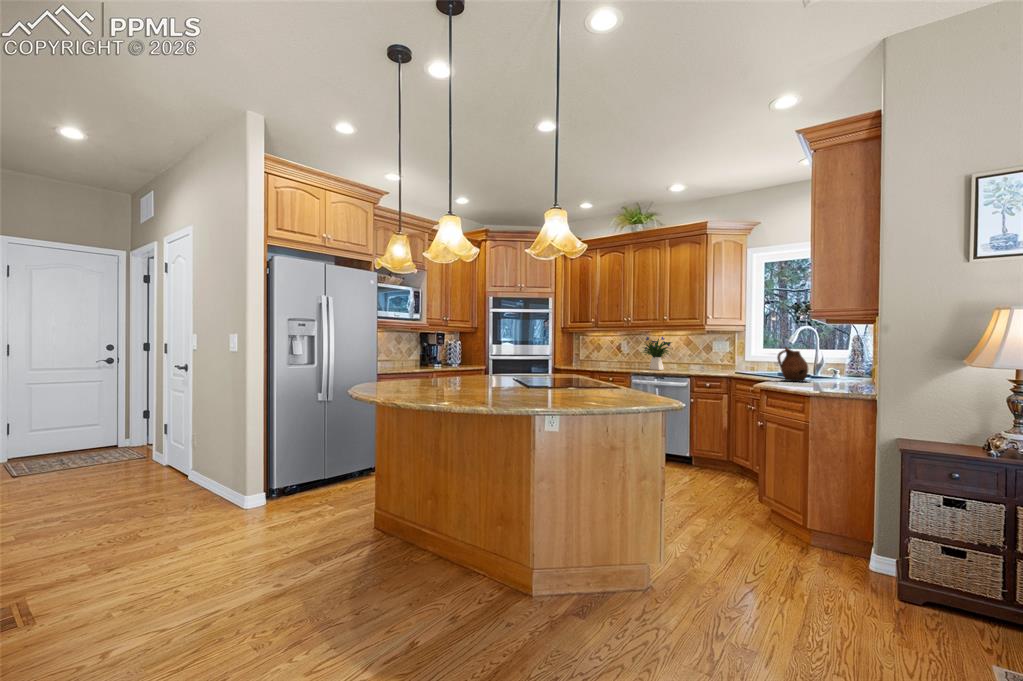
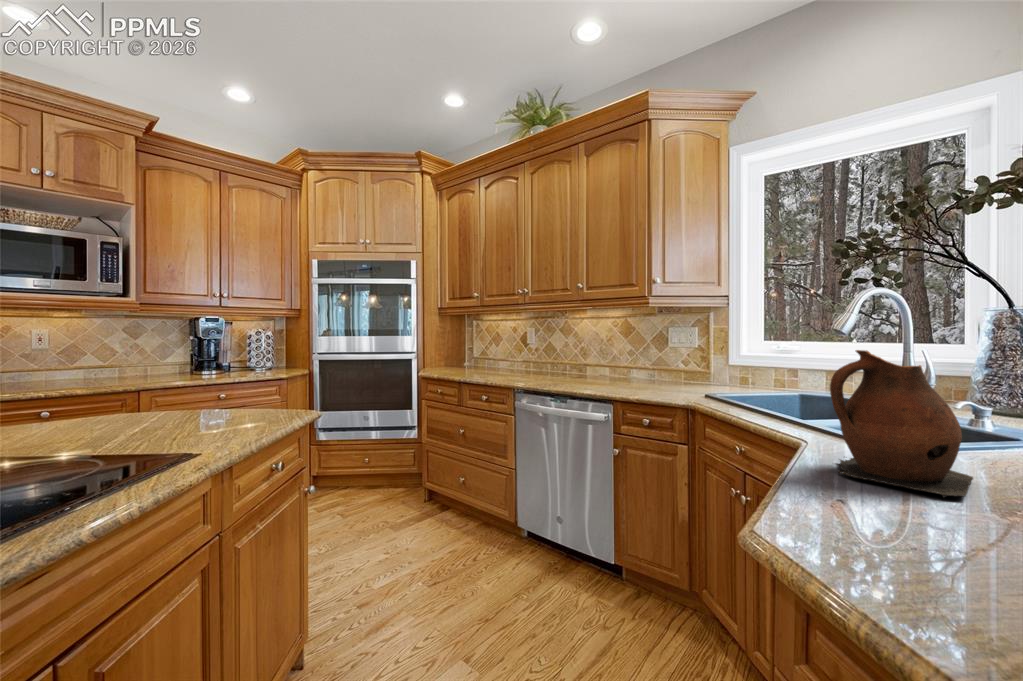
flower arrangement: present [643,337,672,370] -> none [539,317,601,378]

